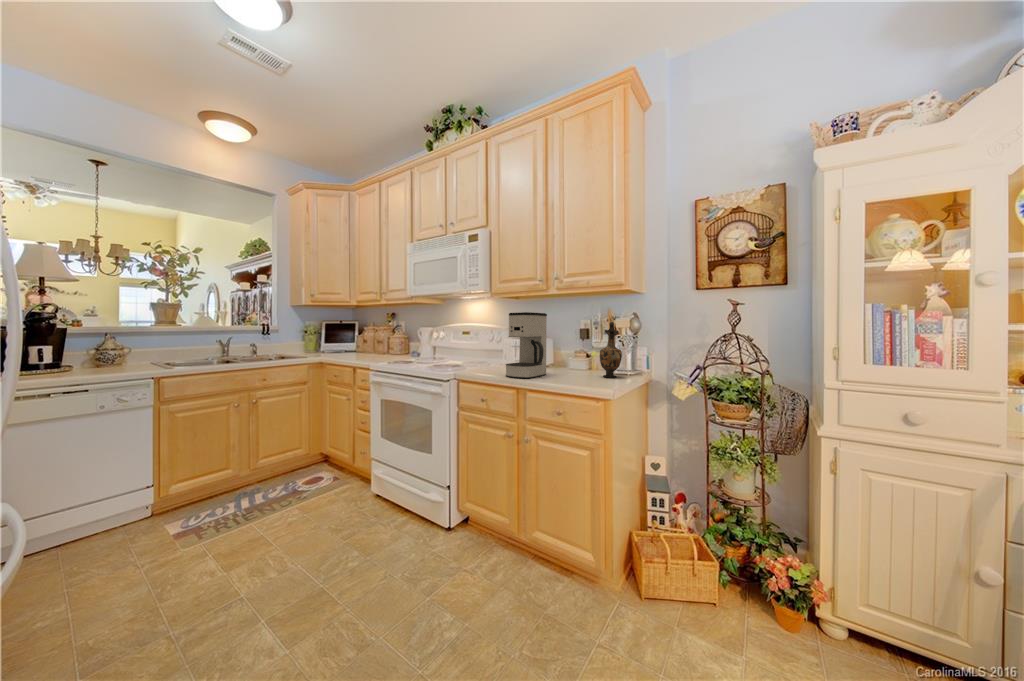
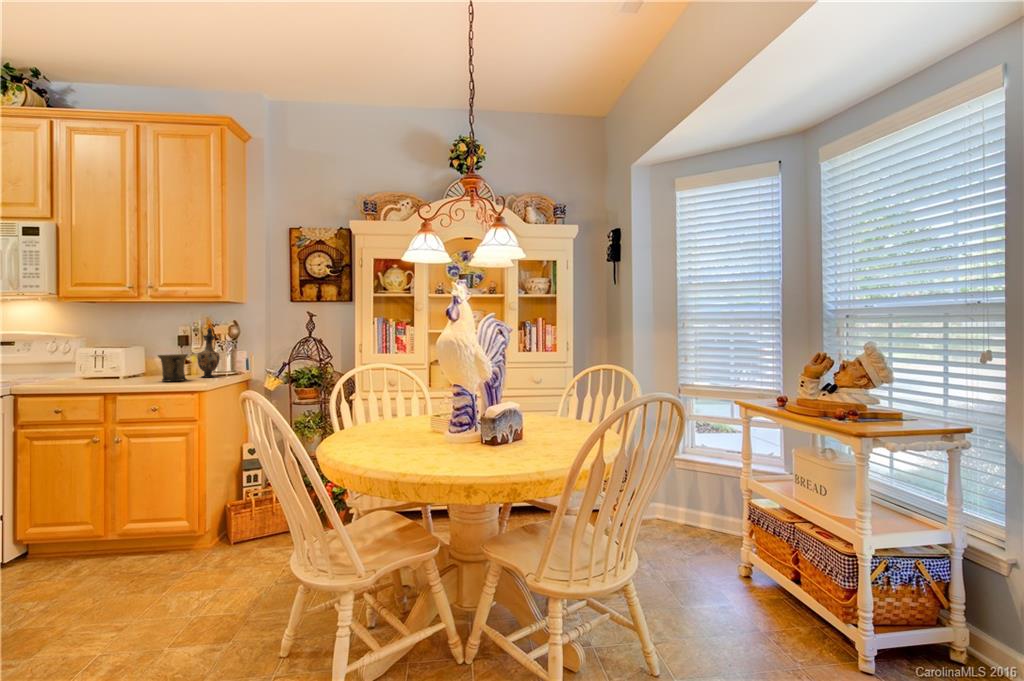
coffee maker: present [506,312,547,378] -> none [86,318,138,383]
mug: none [564,351,593,382] -> present [158,354,188,382]

